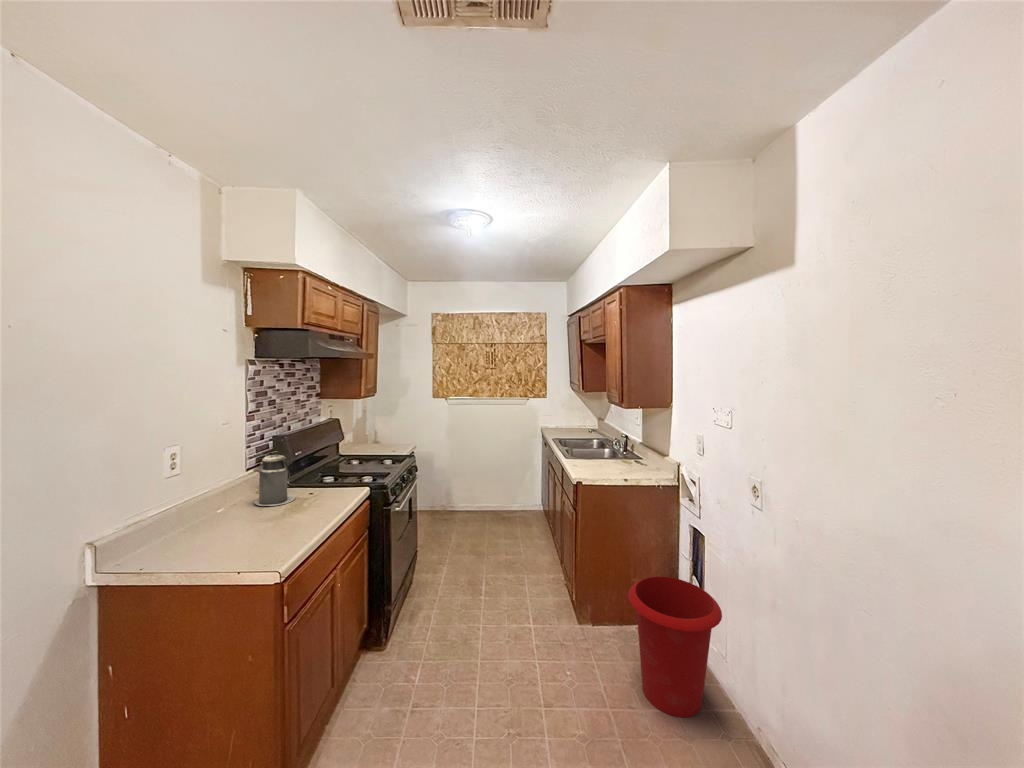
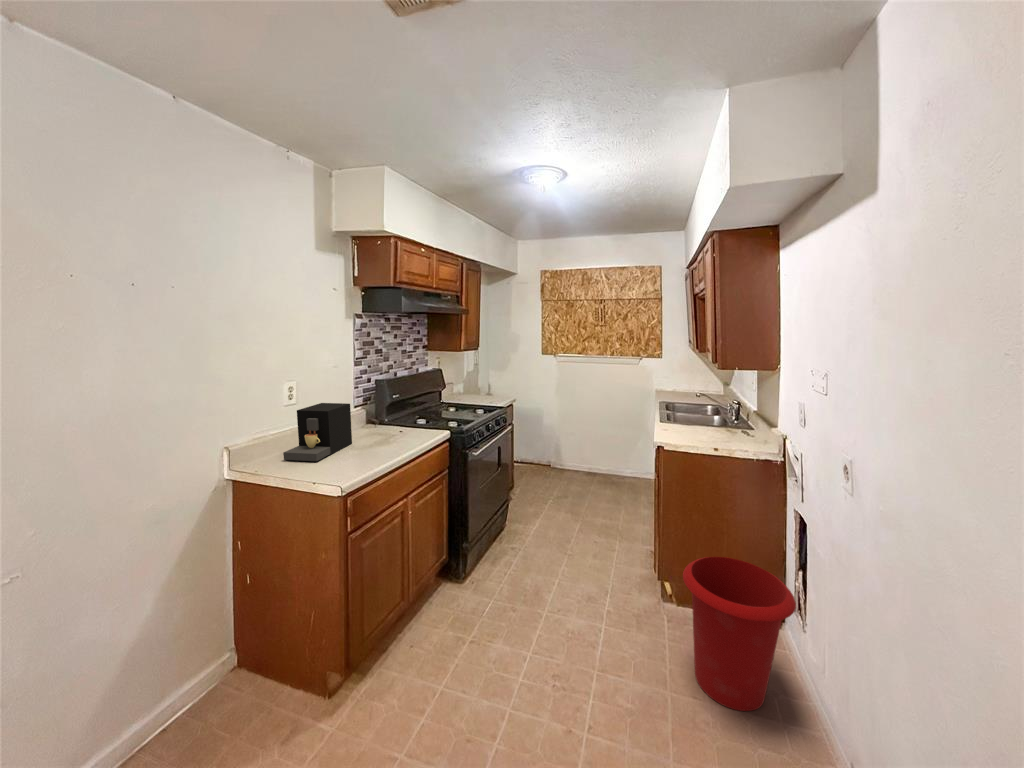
canister: present [254,451,295,506] -> none [358,391,389,436]
coffee maker: none [167,470,256,557] -> present [283,403,352,461]

